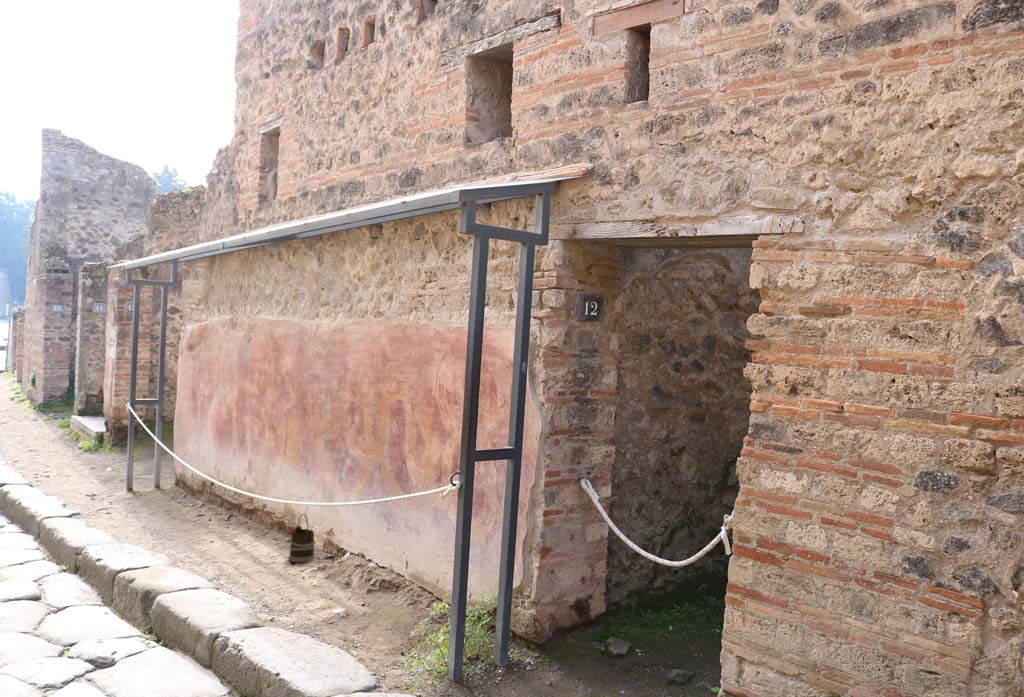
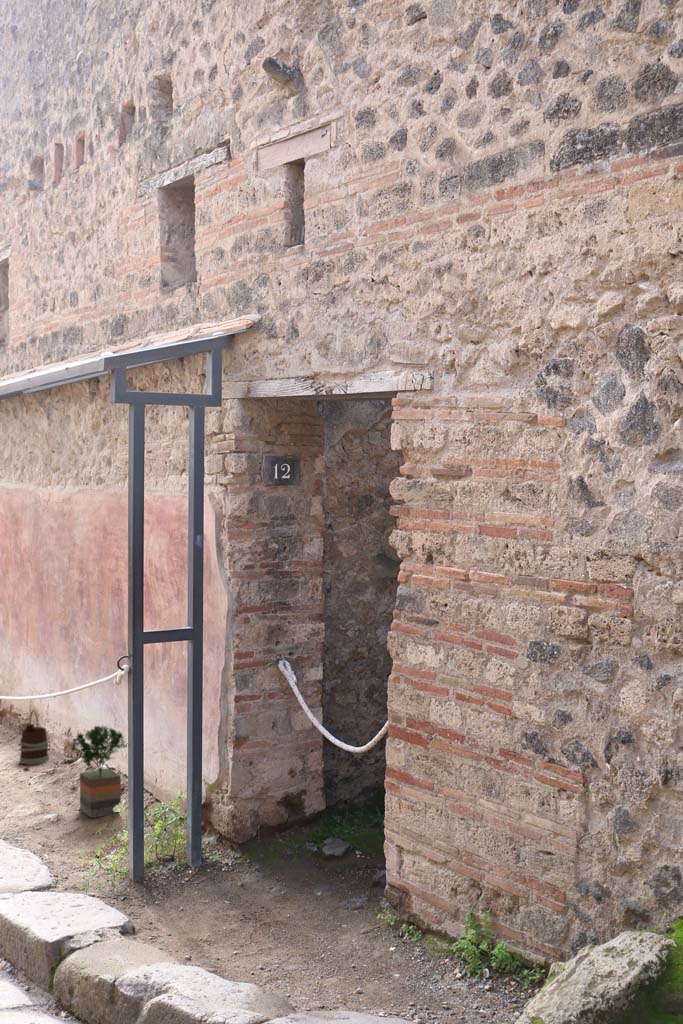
potted tree: none [362,531,418,615] -> present [71,726,129,818]

